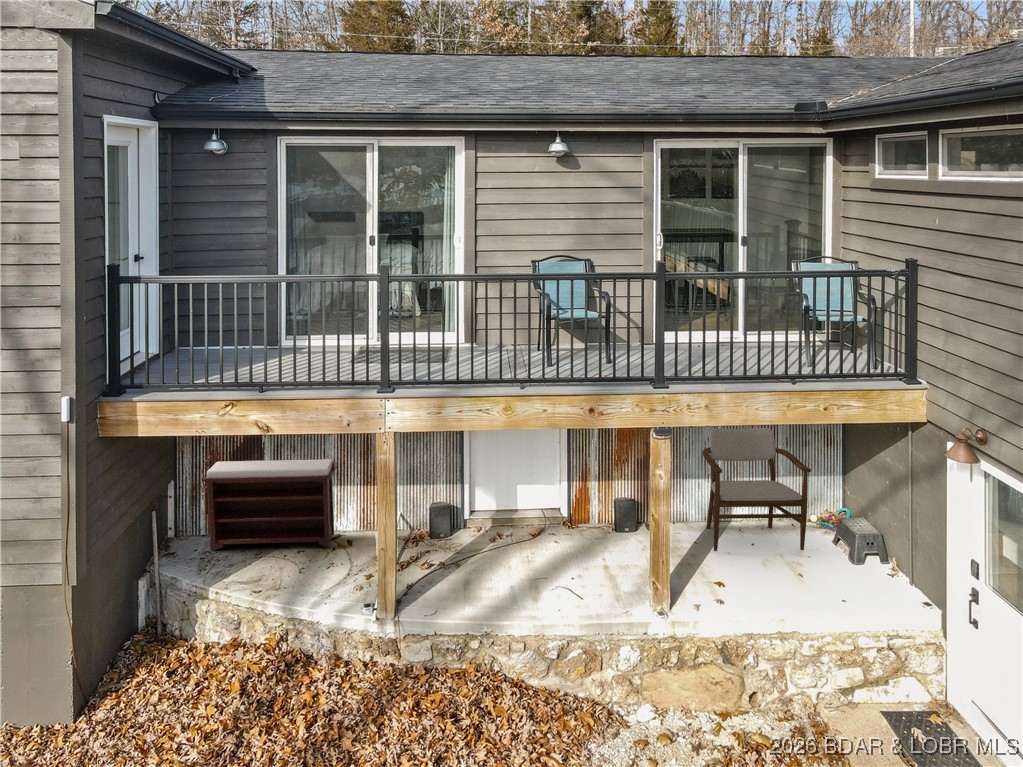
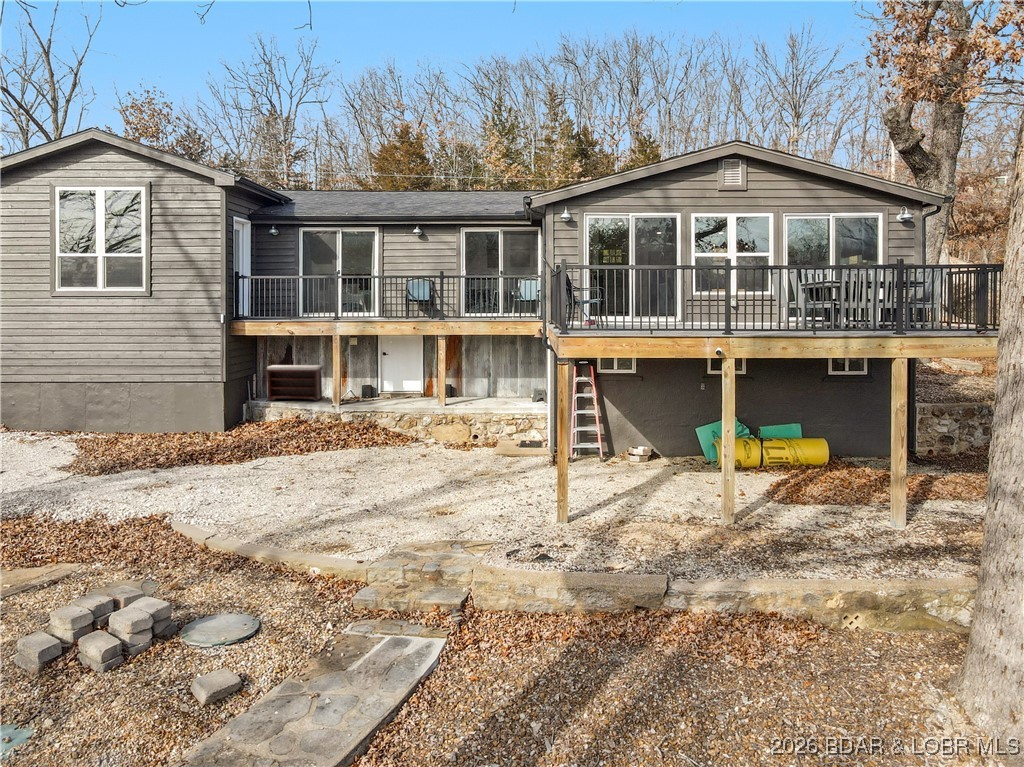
armchair: present [703,428,811,551] -> none [475,355,516,405]

